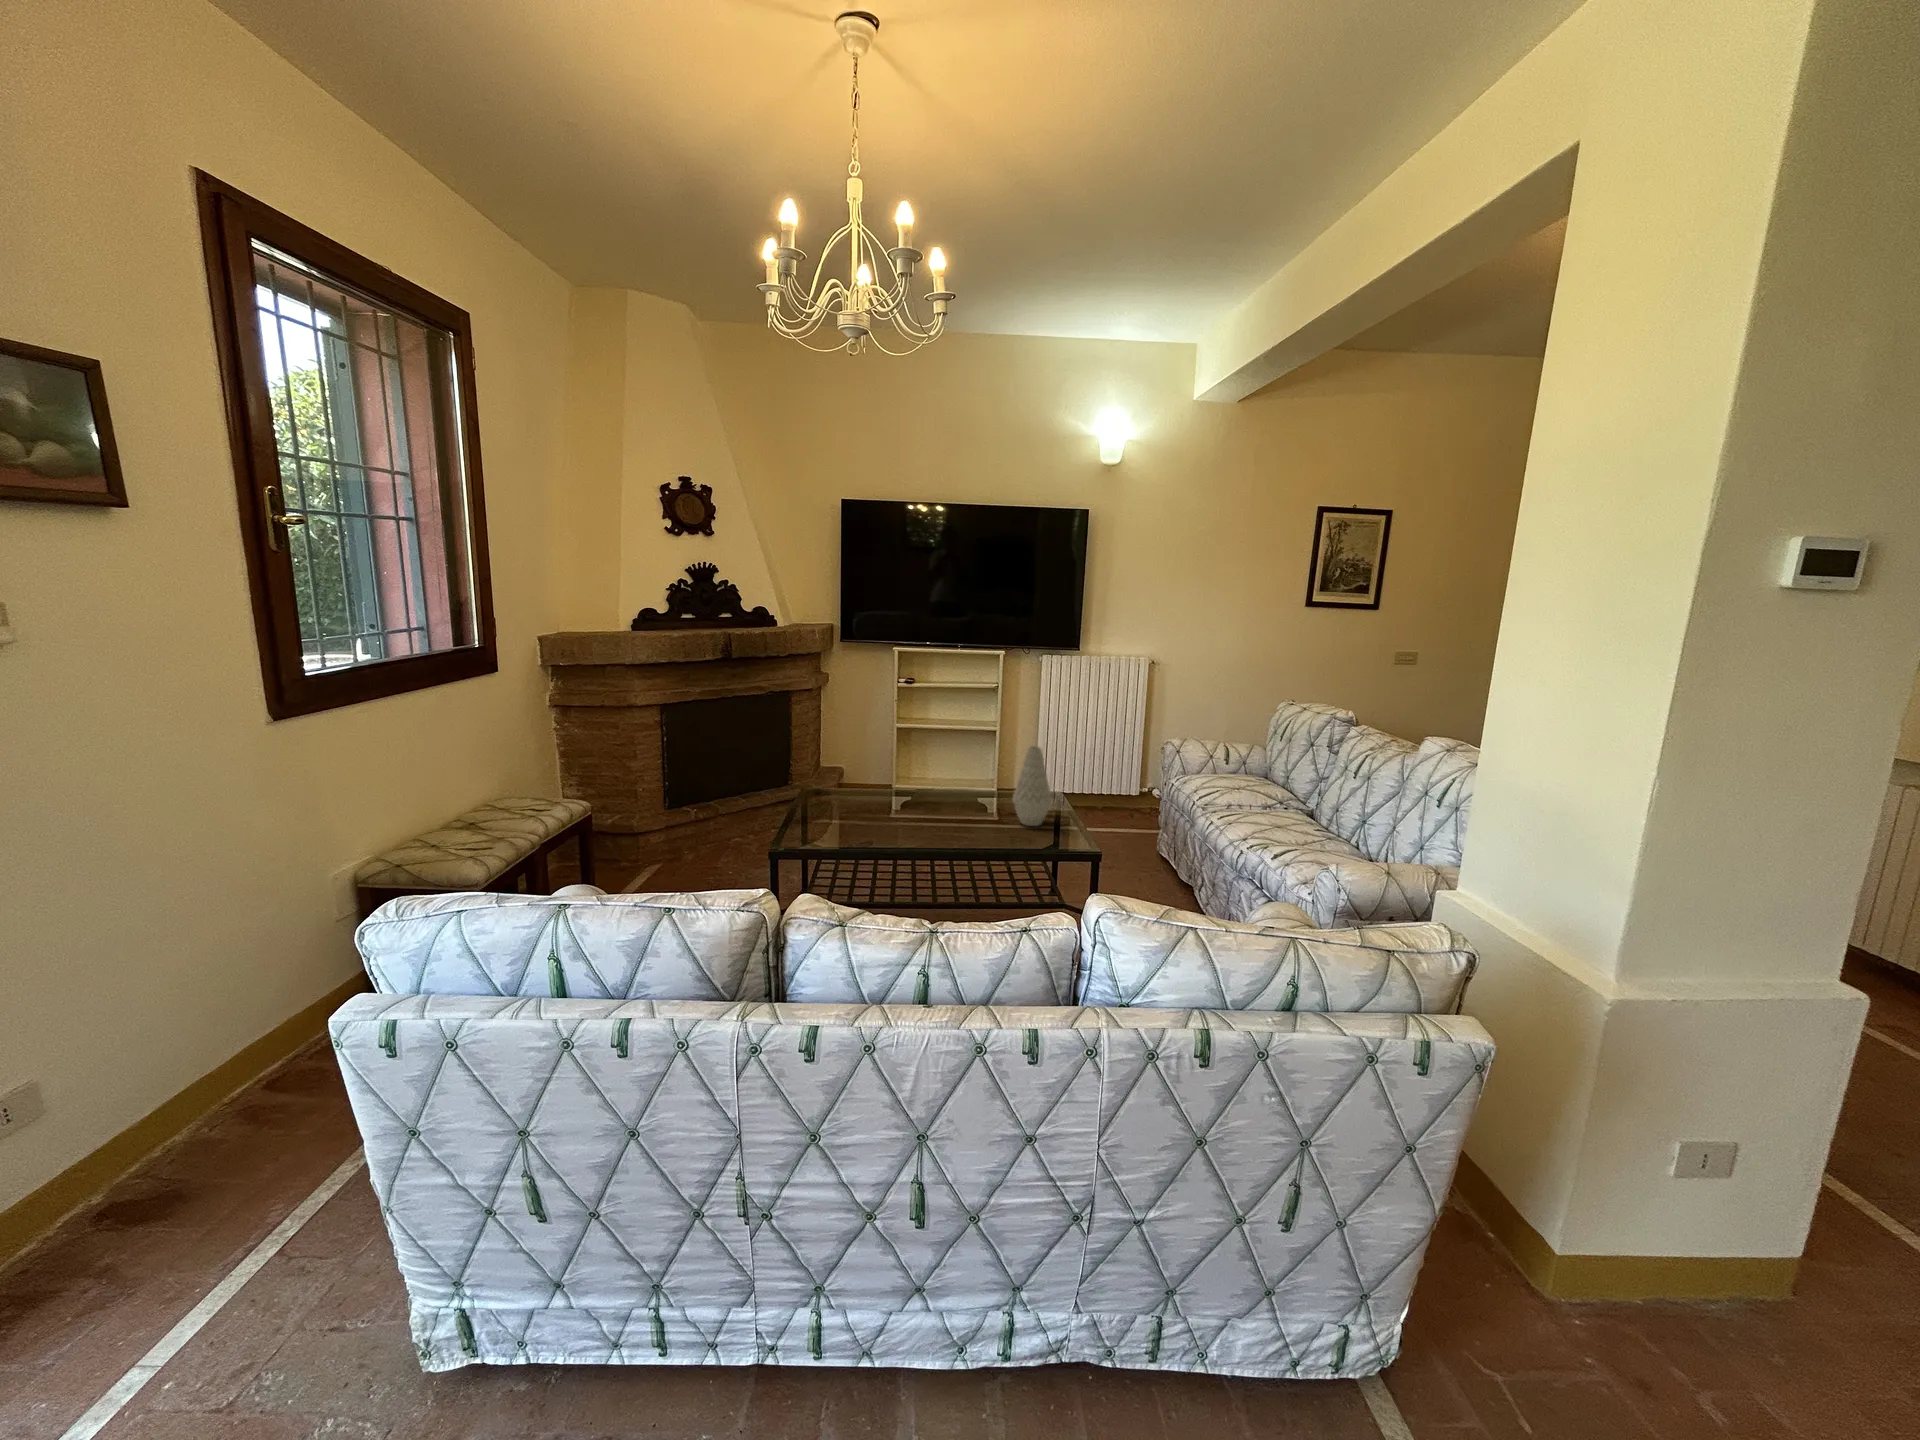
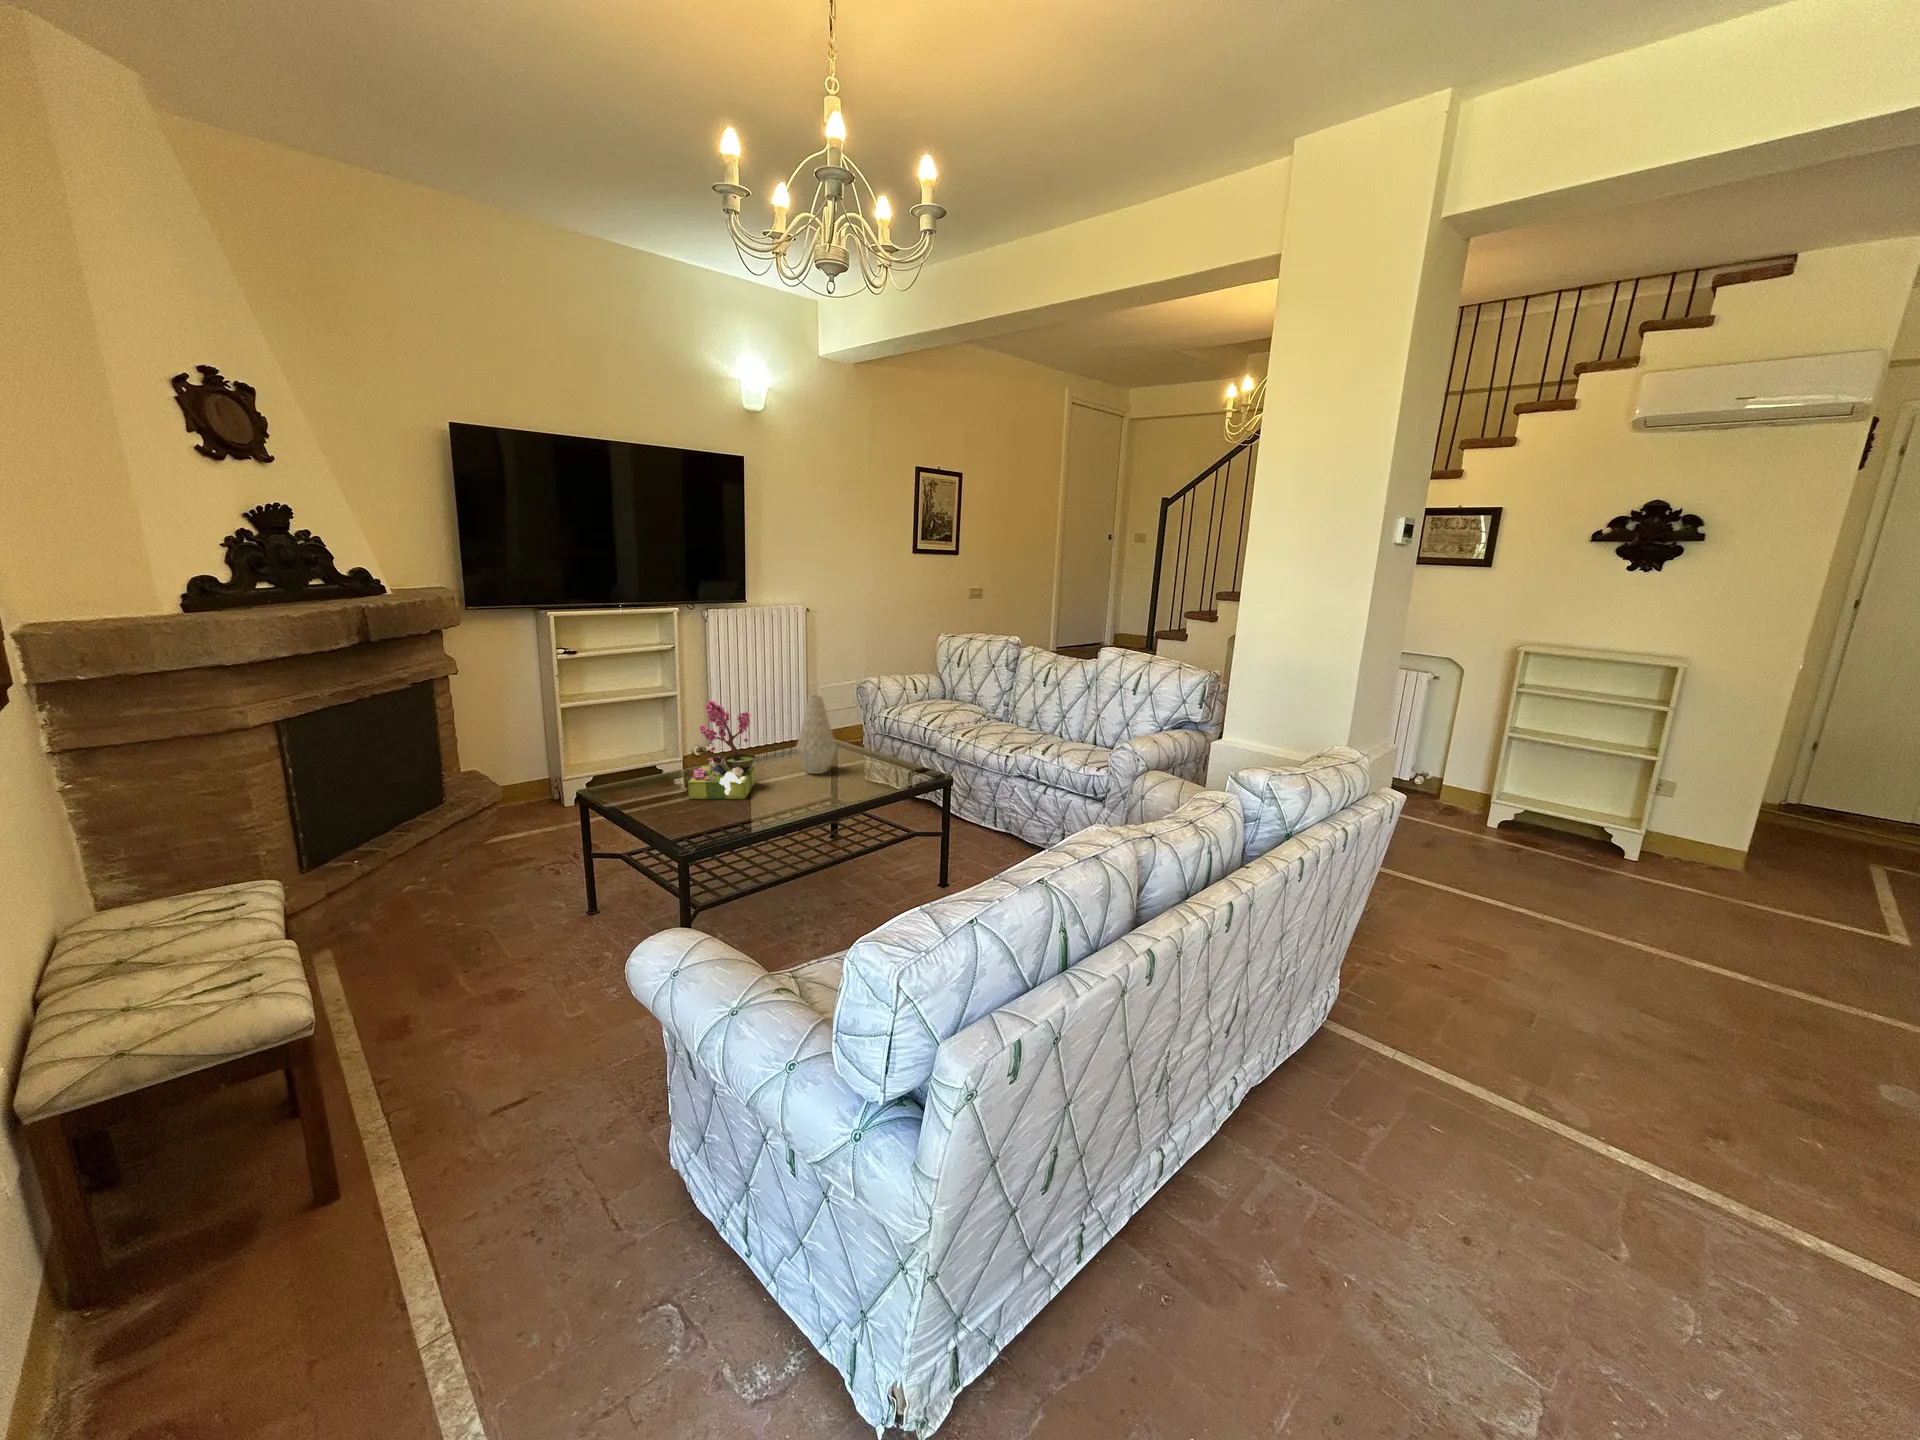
flower arrangement: none [897,735,967,833] -> present [688,699,756,799]

